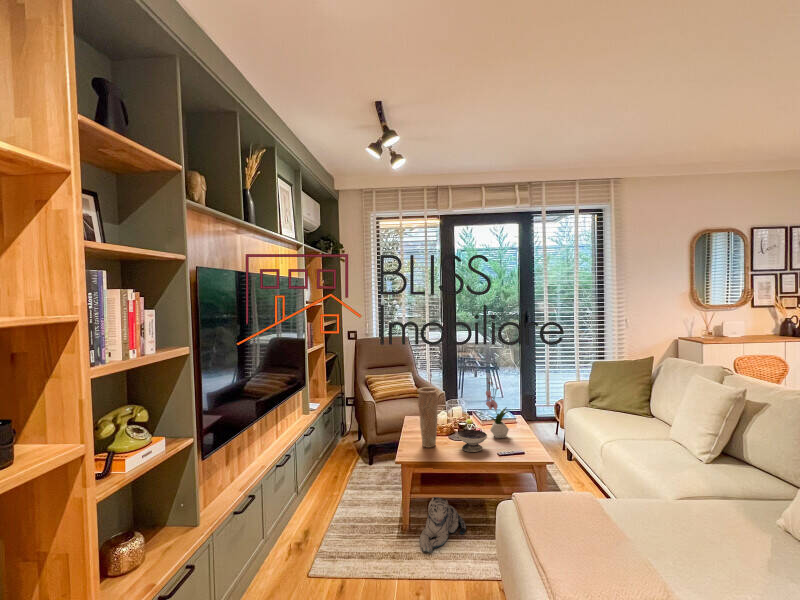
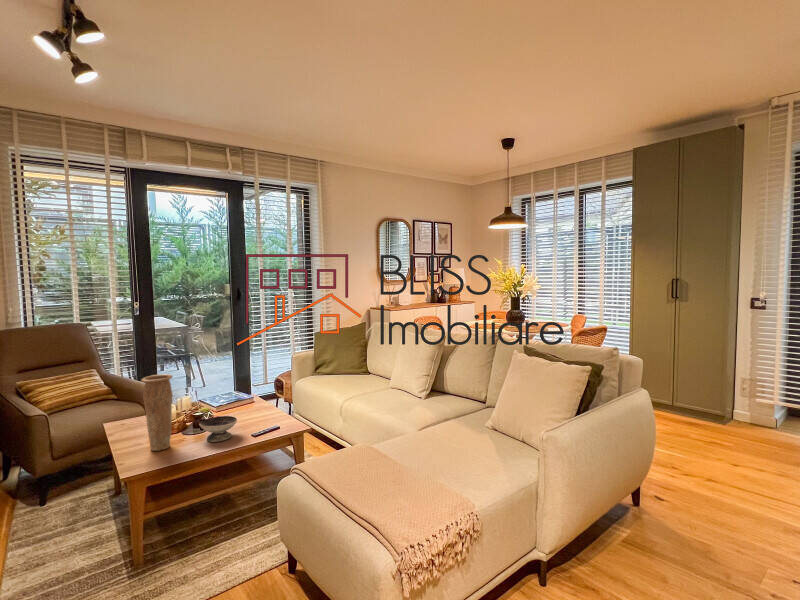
flower arrangement: present [486,382,509,438] -> none [226,359,256,421]
plush toy: present [420,497,466,553] -> none [164,504,220,578]

